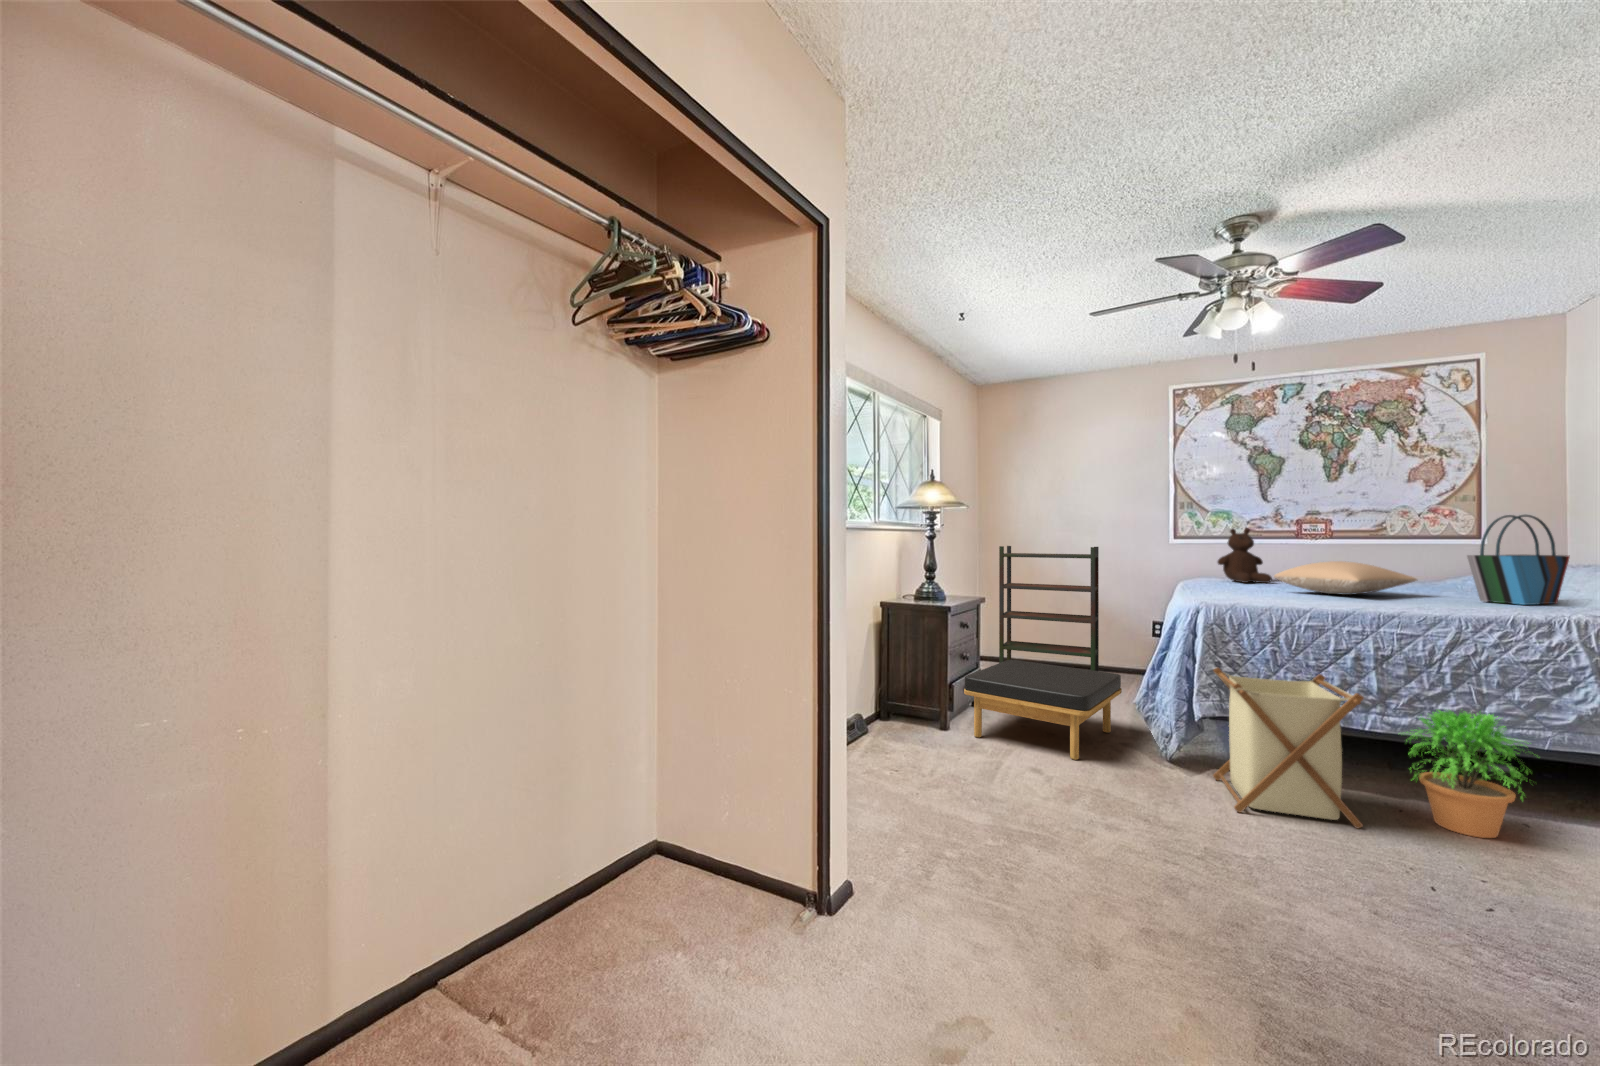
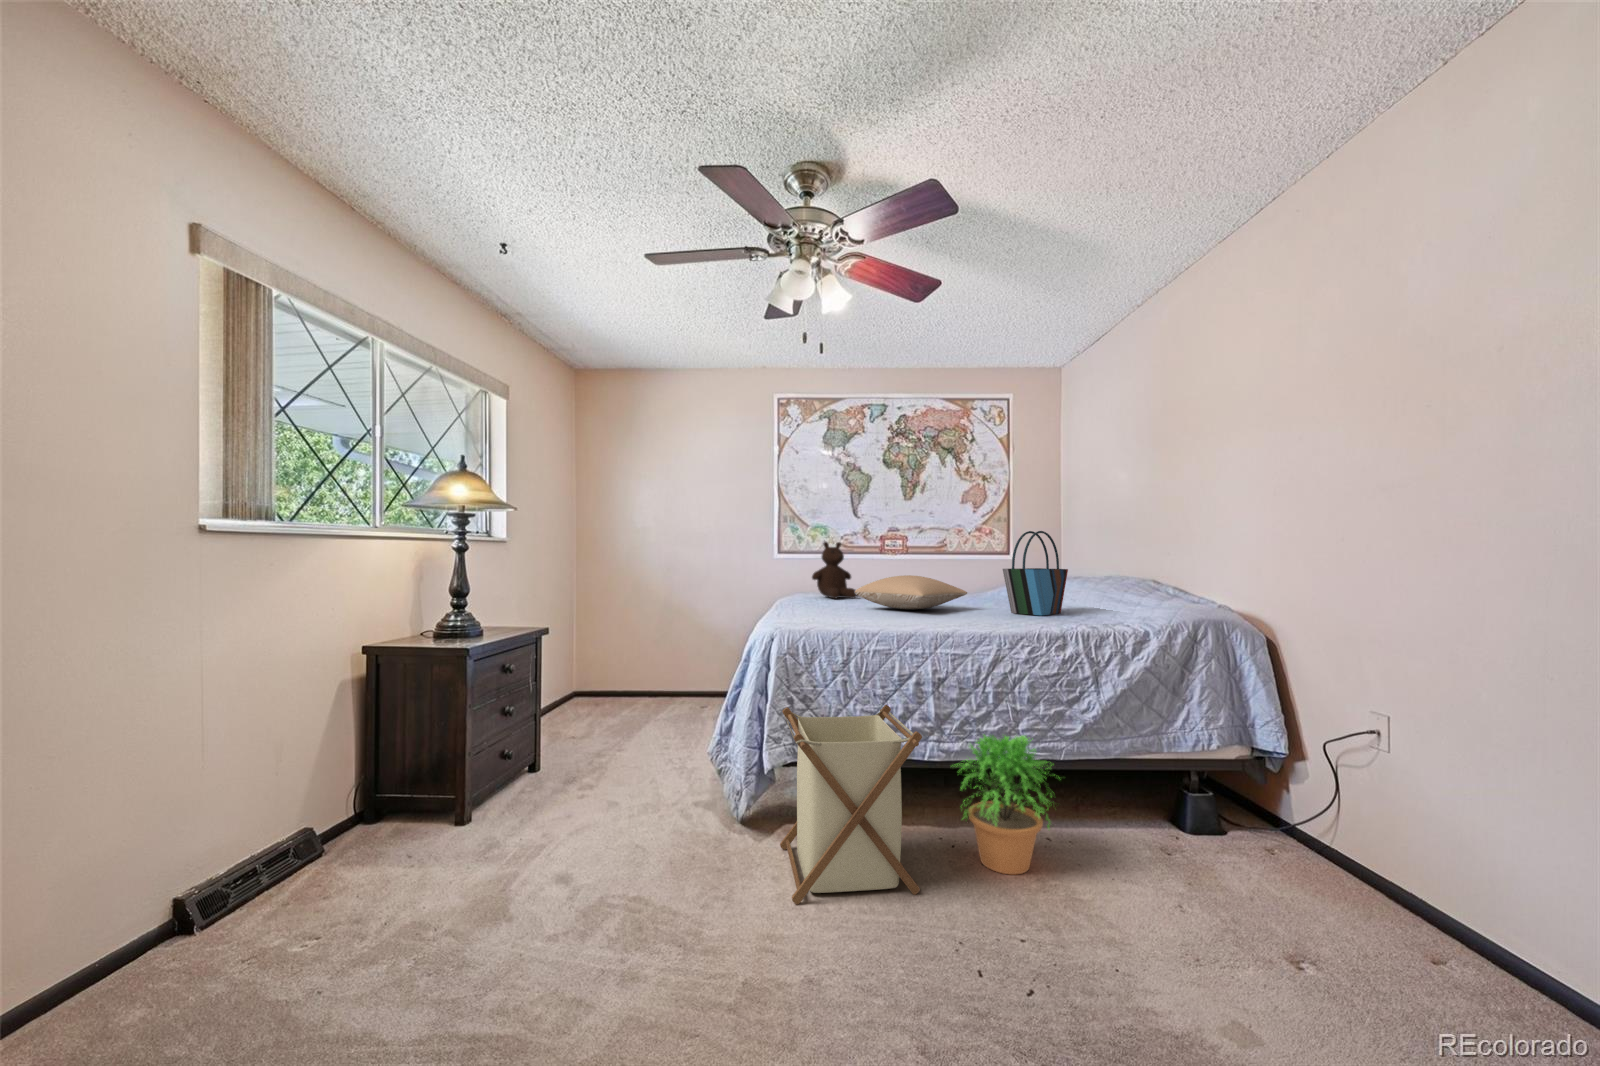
bookshelf: present [999,546,1099,671] -> none [589,559,706,713]
ottoman: present [964,660,1122,760] -> none [475,709,698,853]

